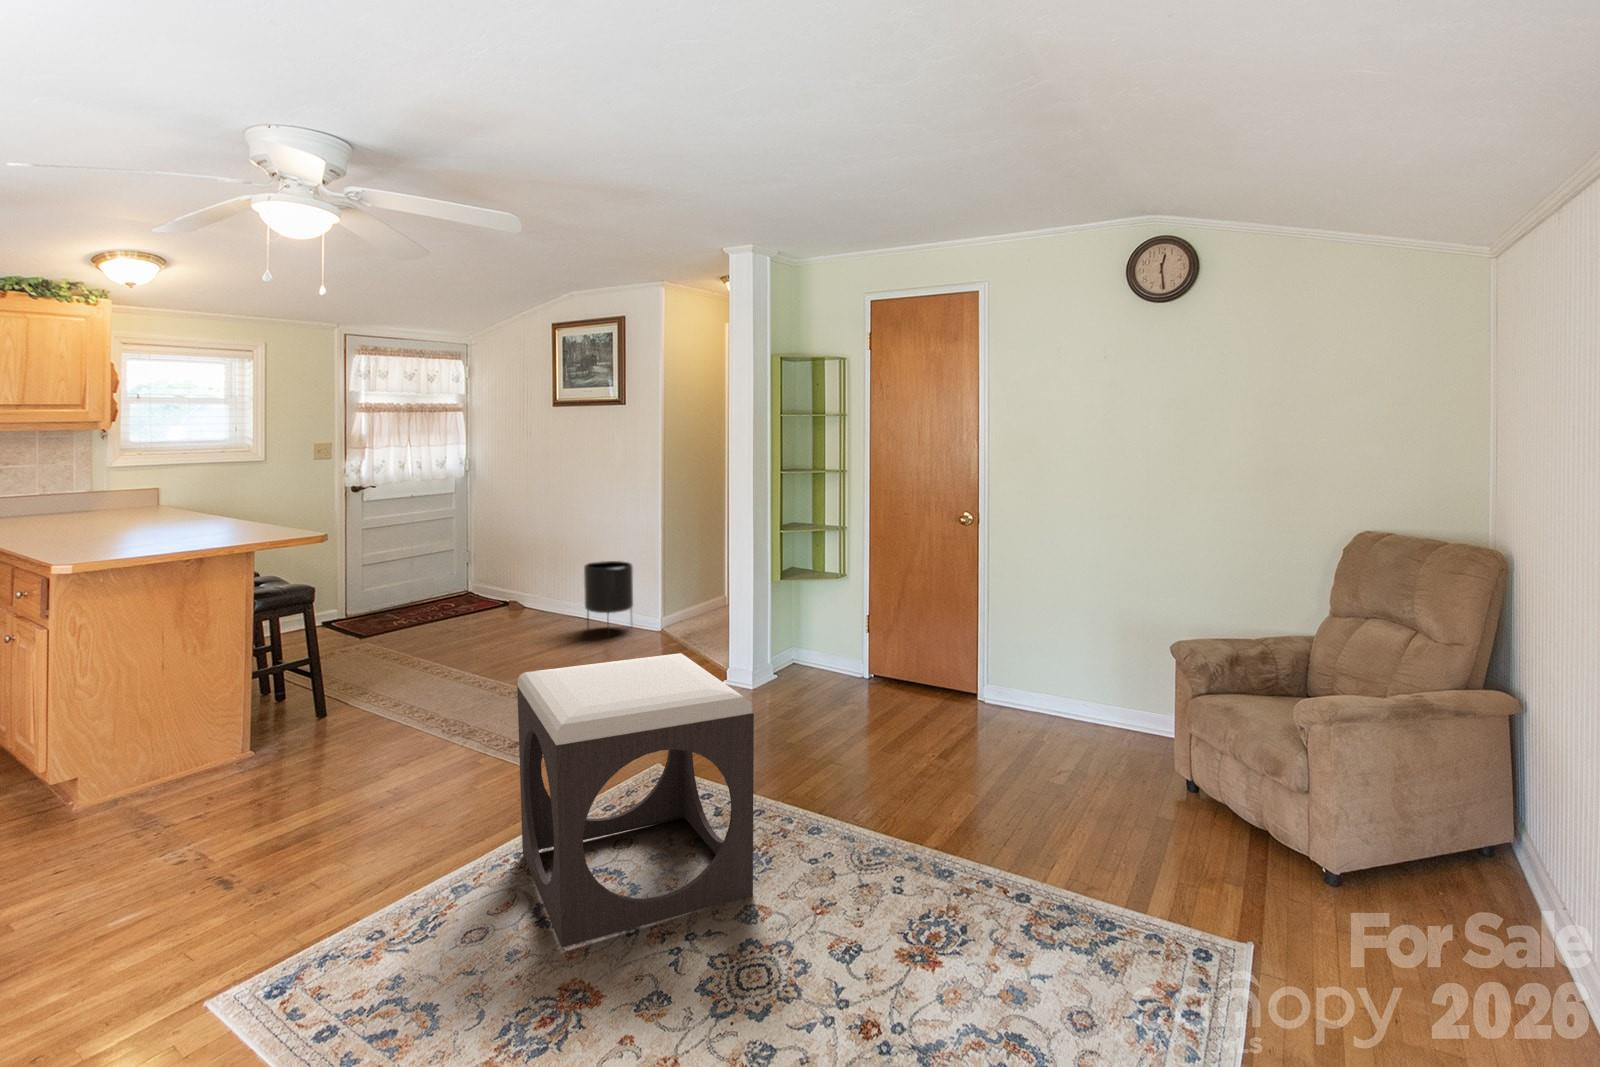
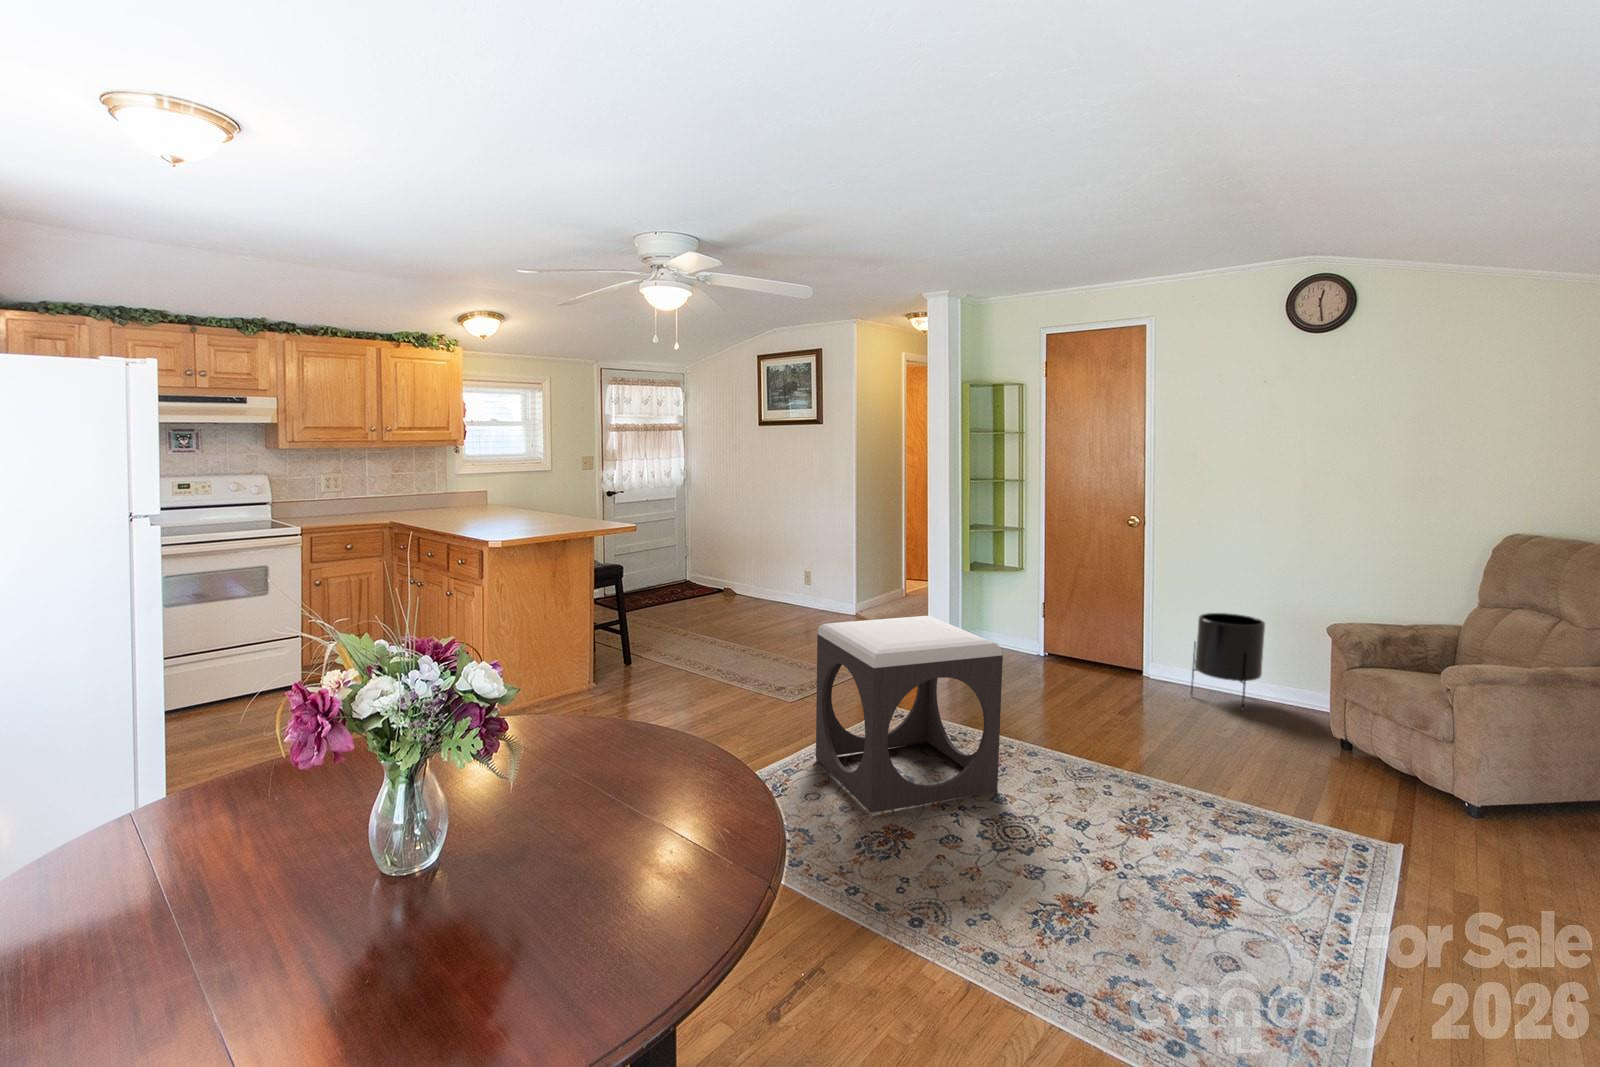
planter: present [584,561,633,625] -> present [1191,613,1265,711]

